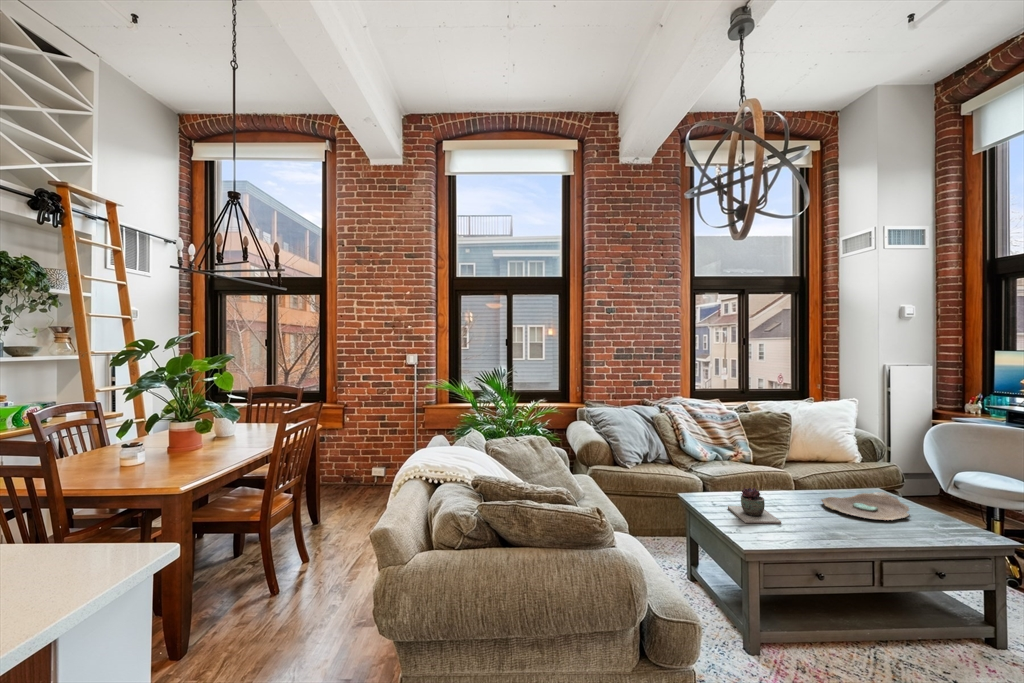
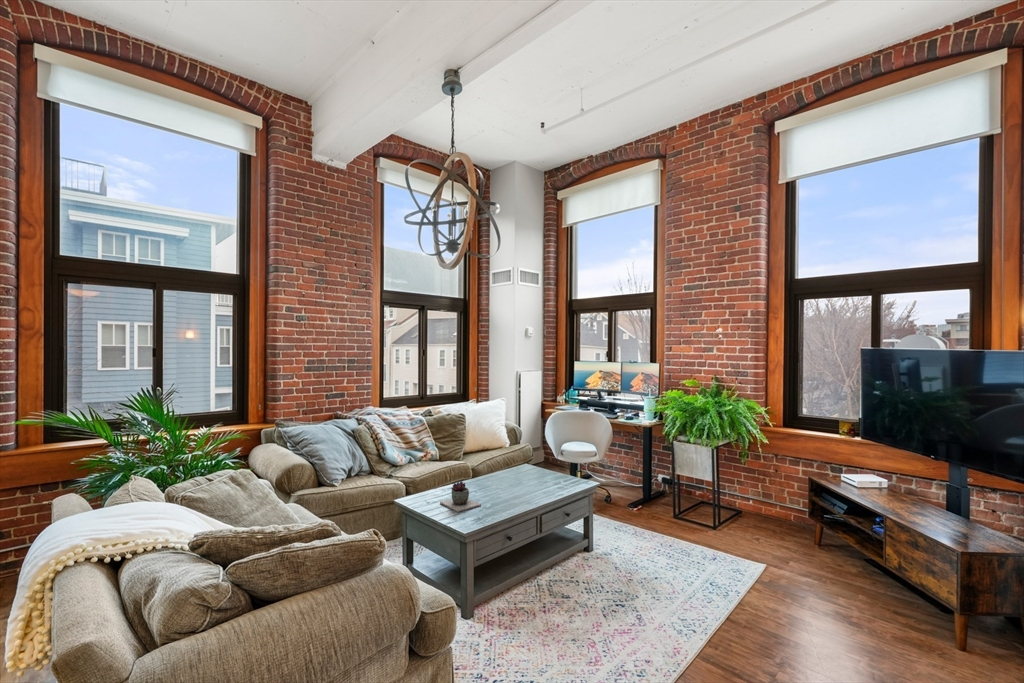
decorative bowl: present [822,492,909,520] -> none [499,467,548,487]

